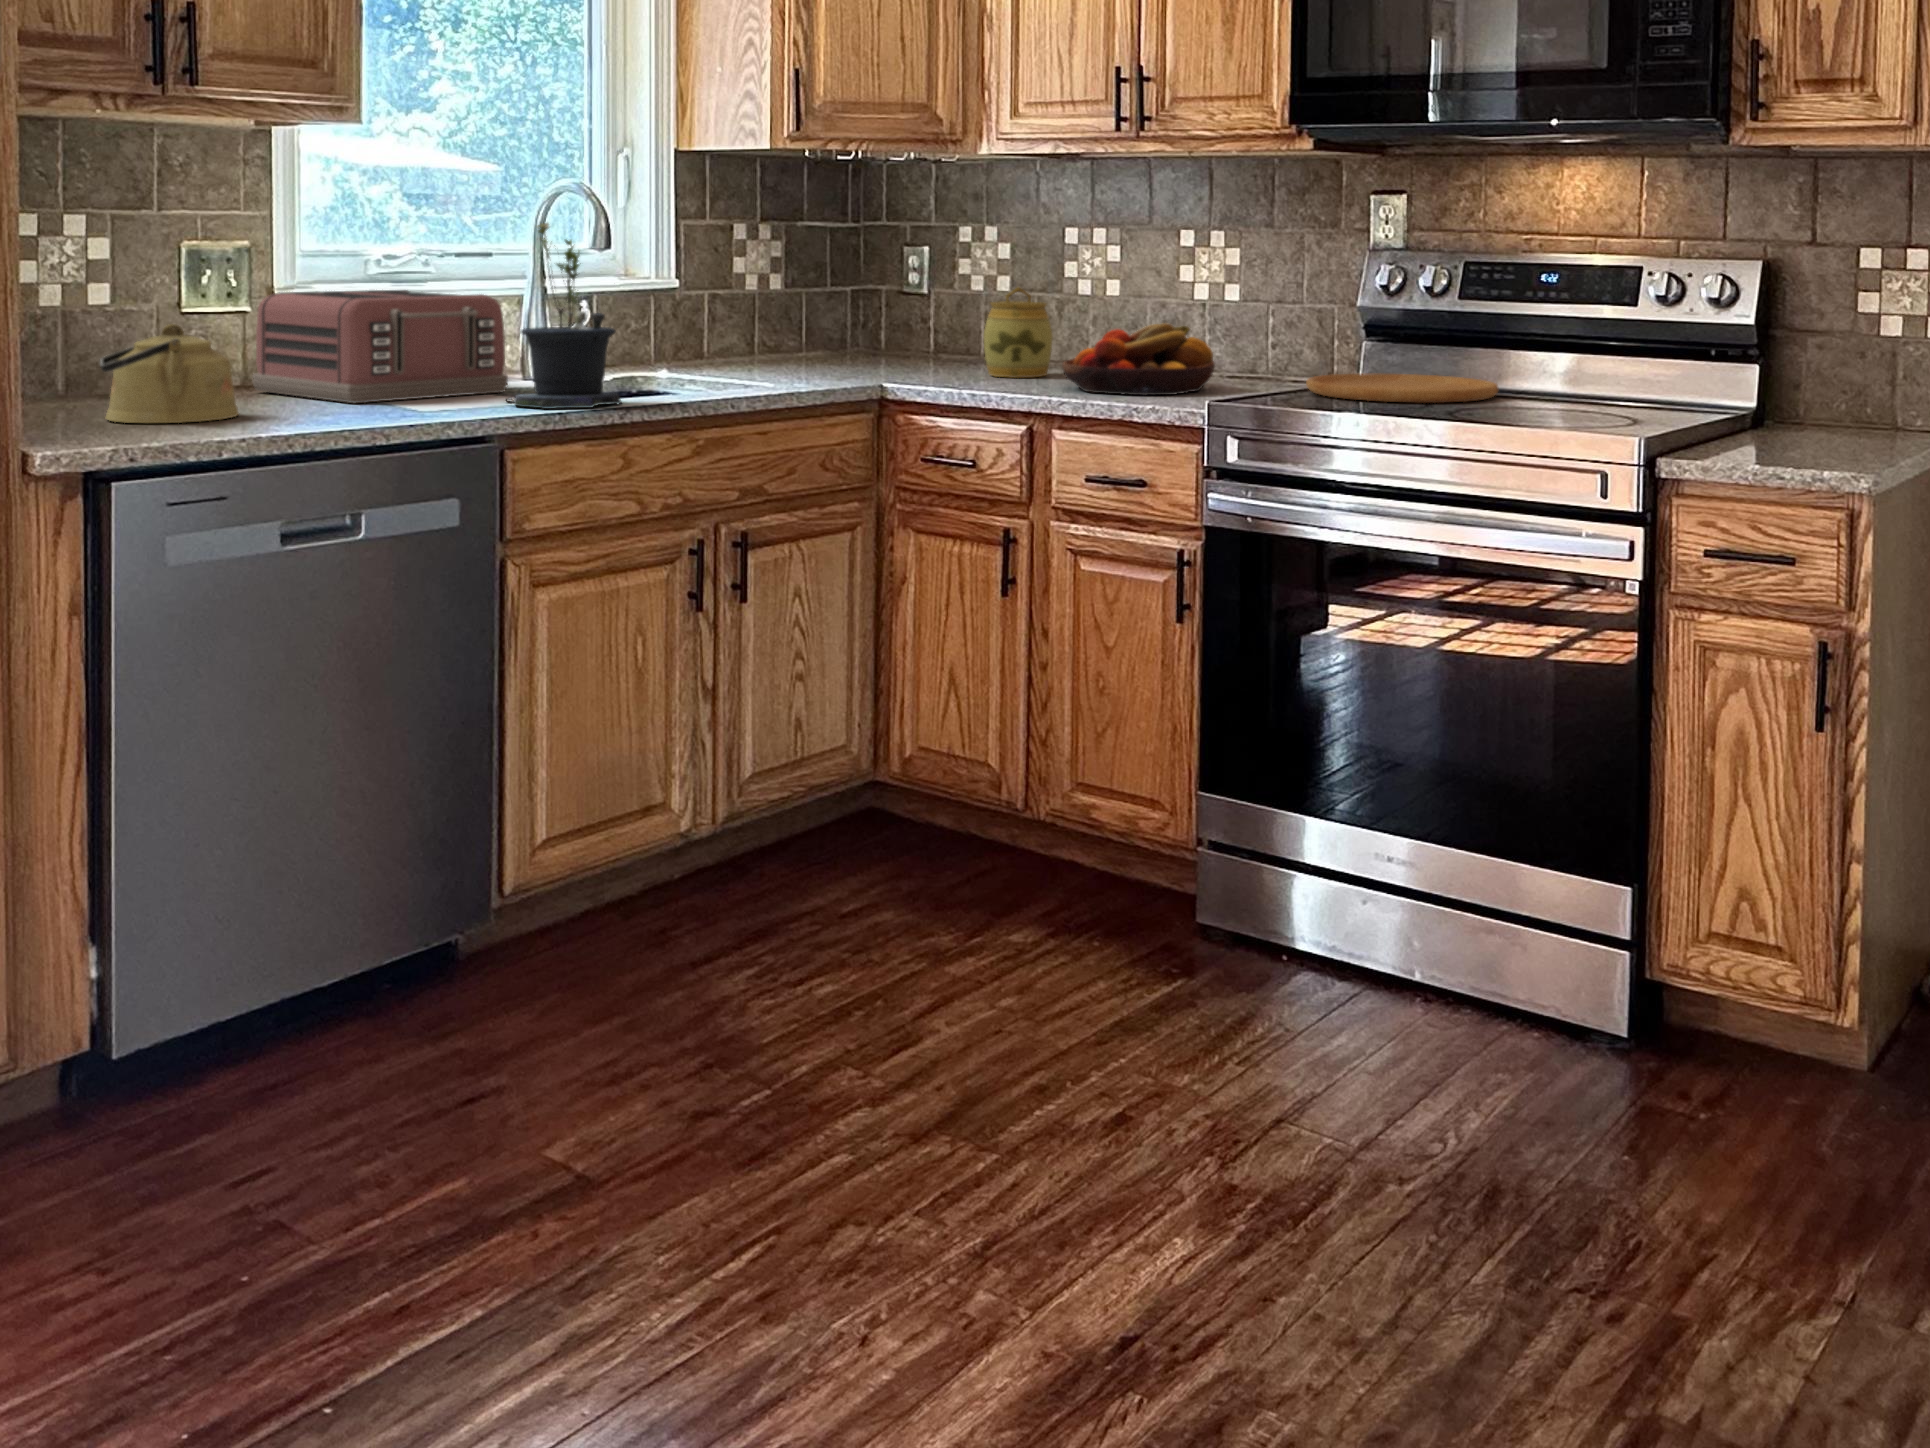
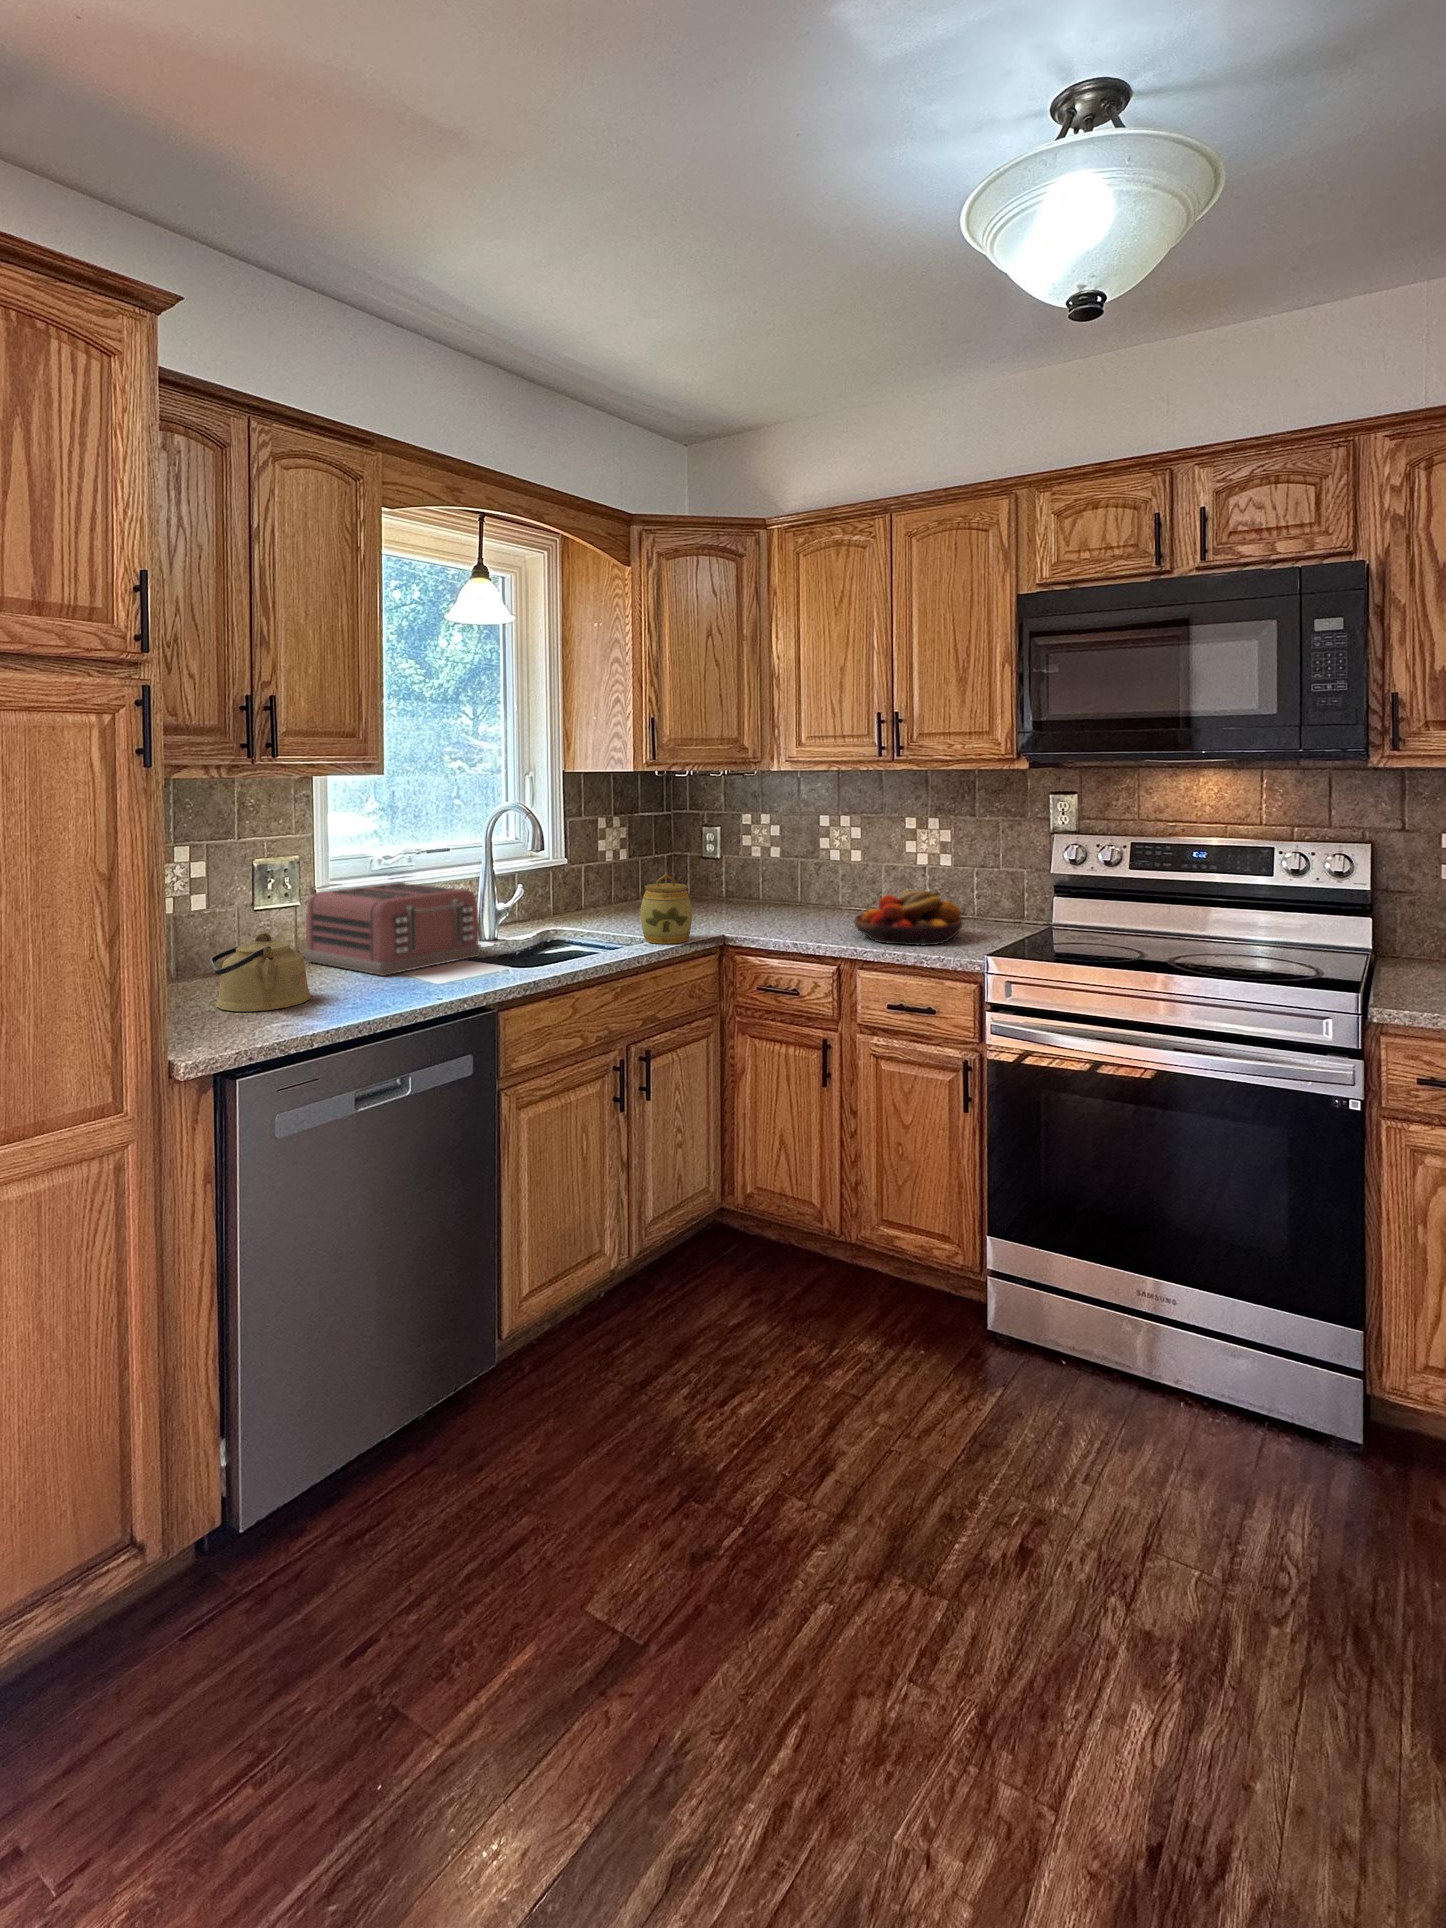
potted plant: present [506,223,622,409] -> none [487,842,574,979]
jar: present [984,287,1053,378] -> present [640,874,692,944]
cutting board: present [1306,373,1498,403] -> none [1026,919,1169,949]

